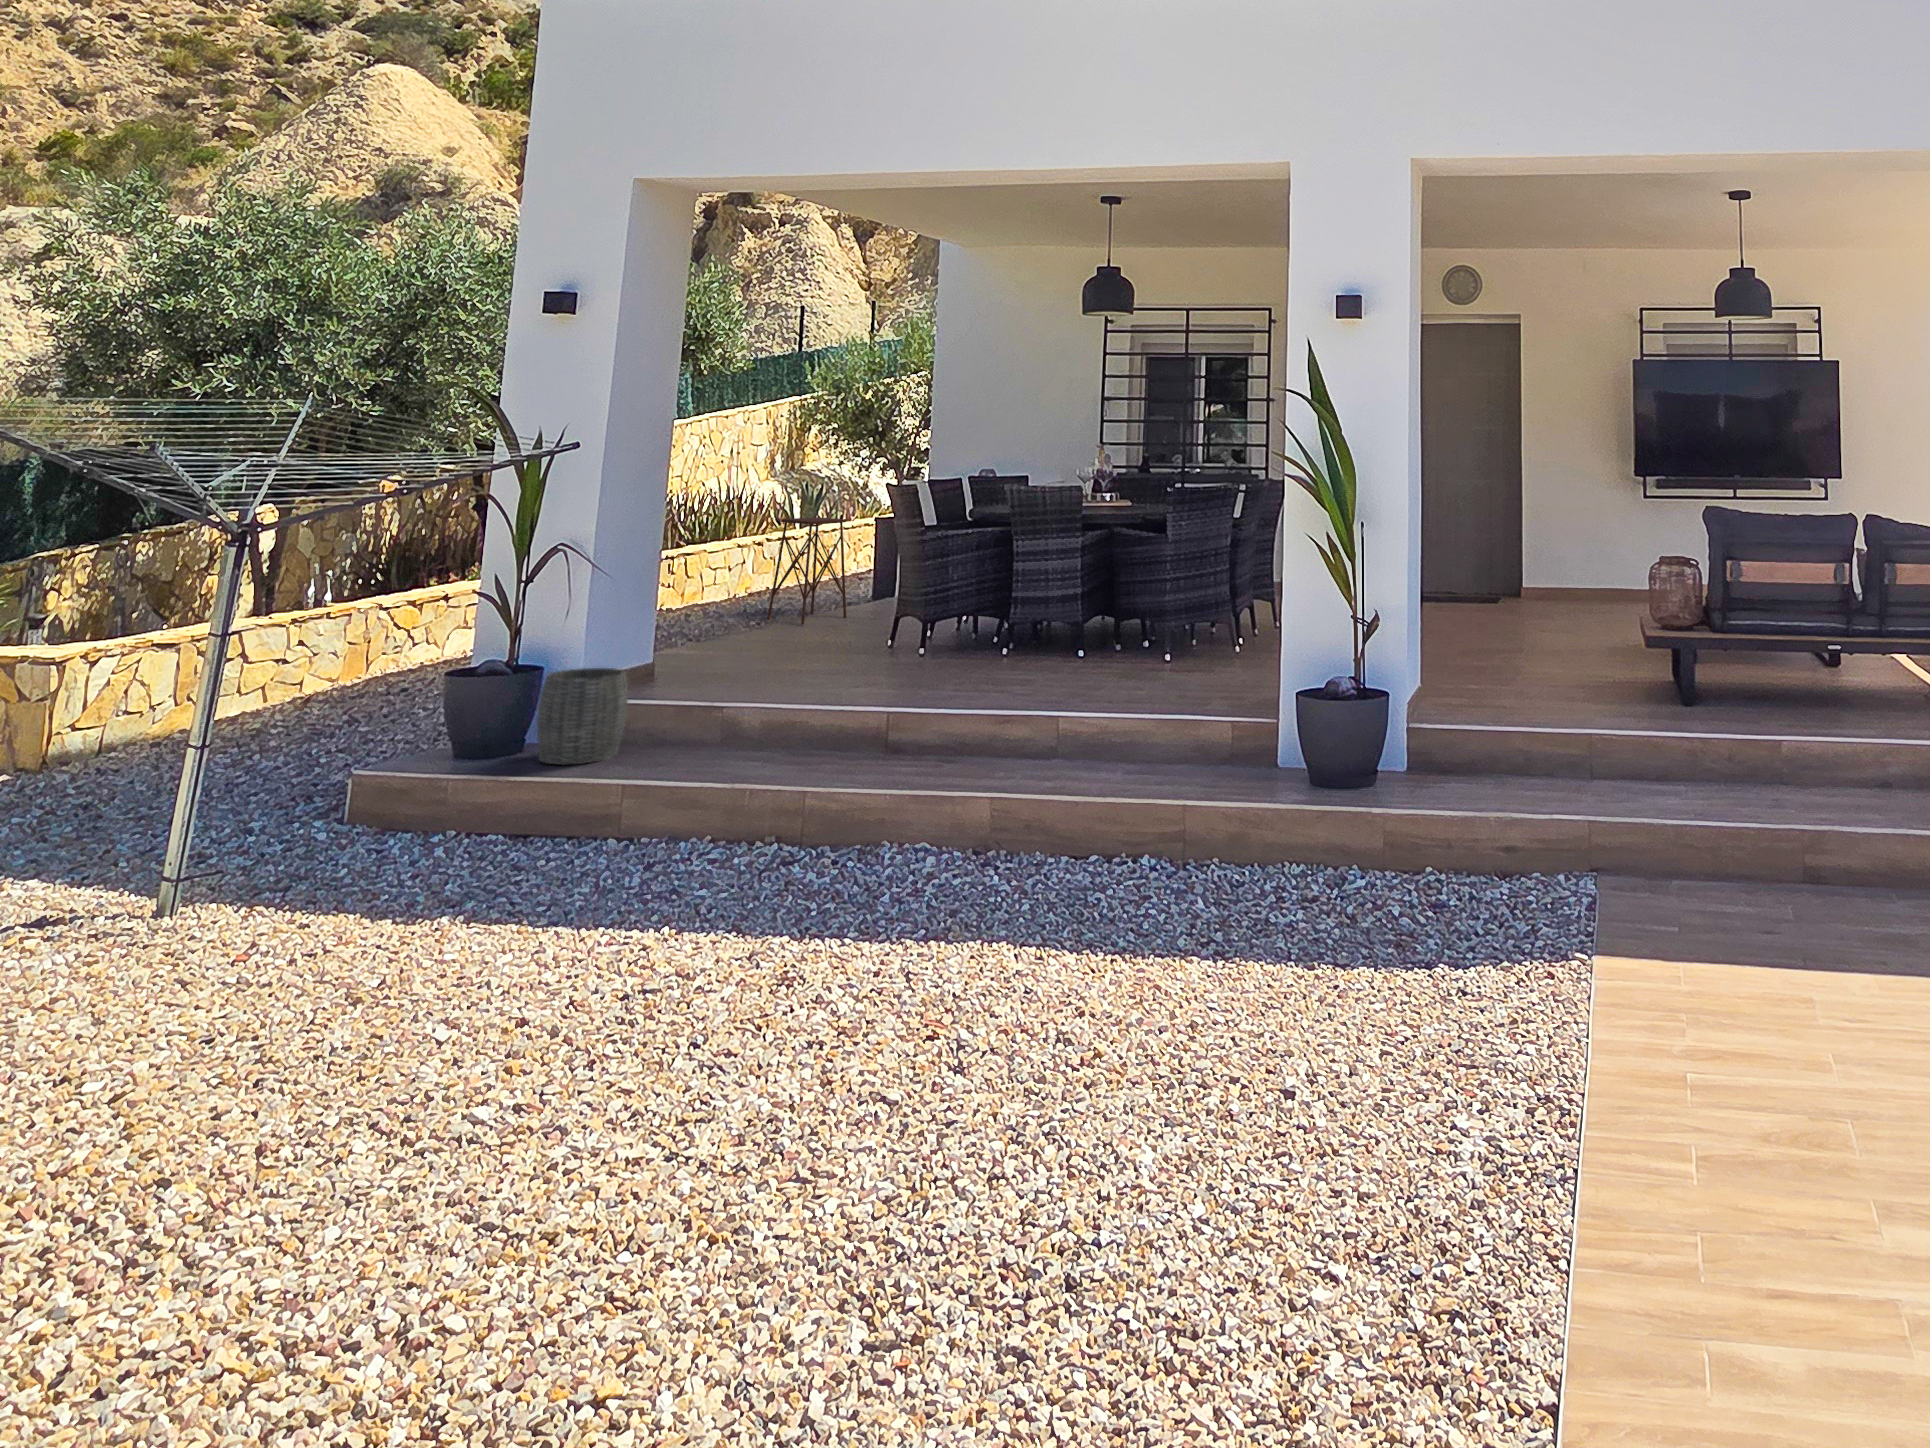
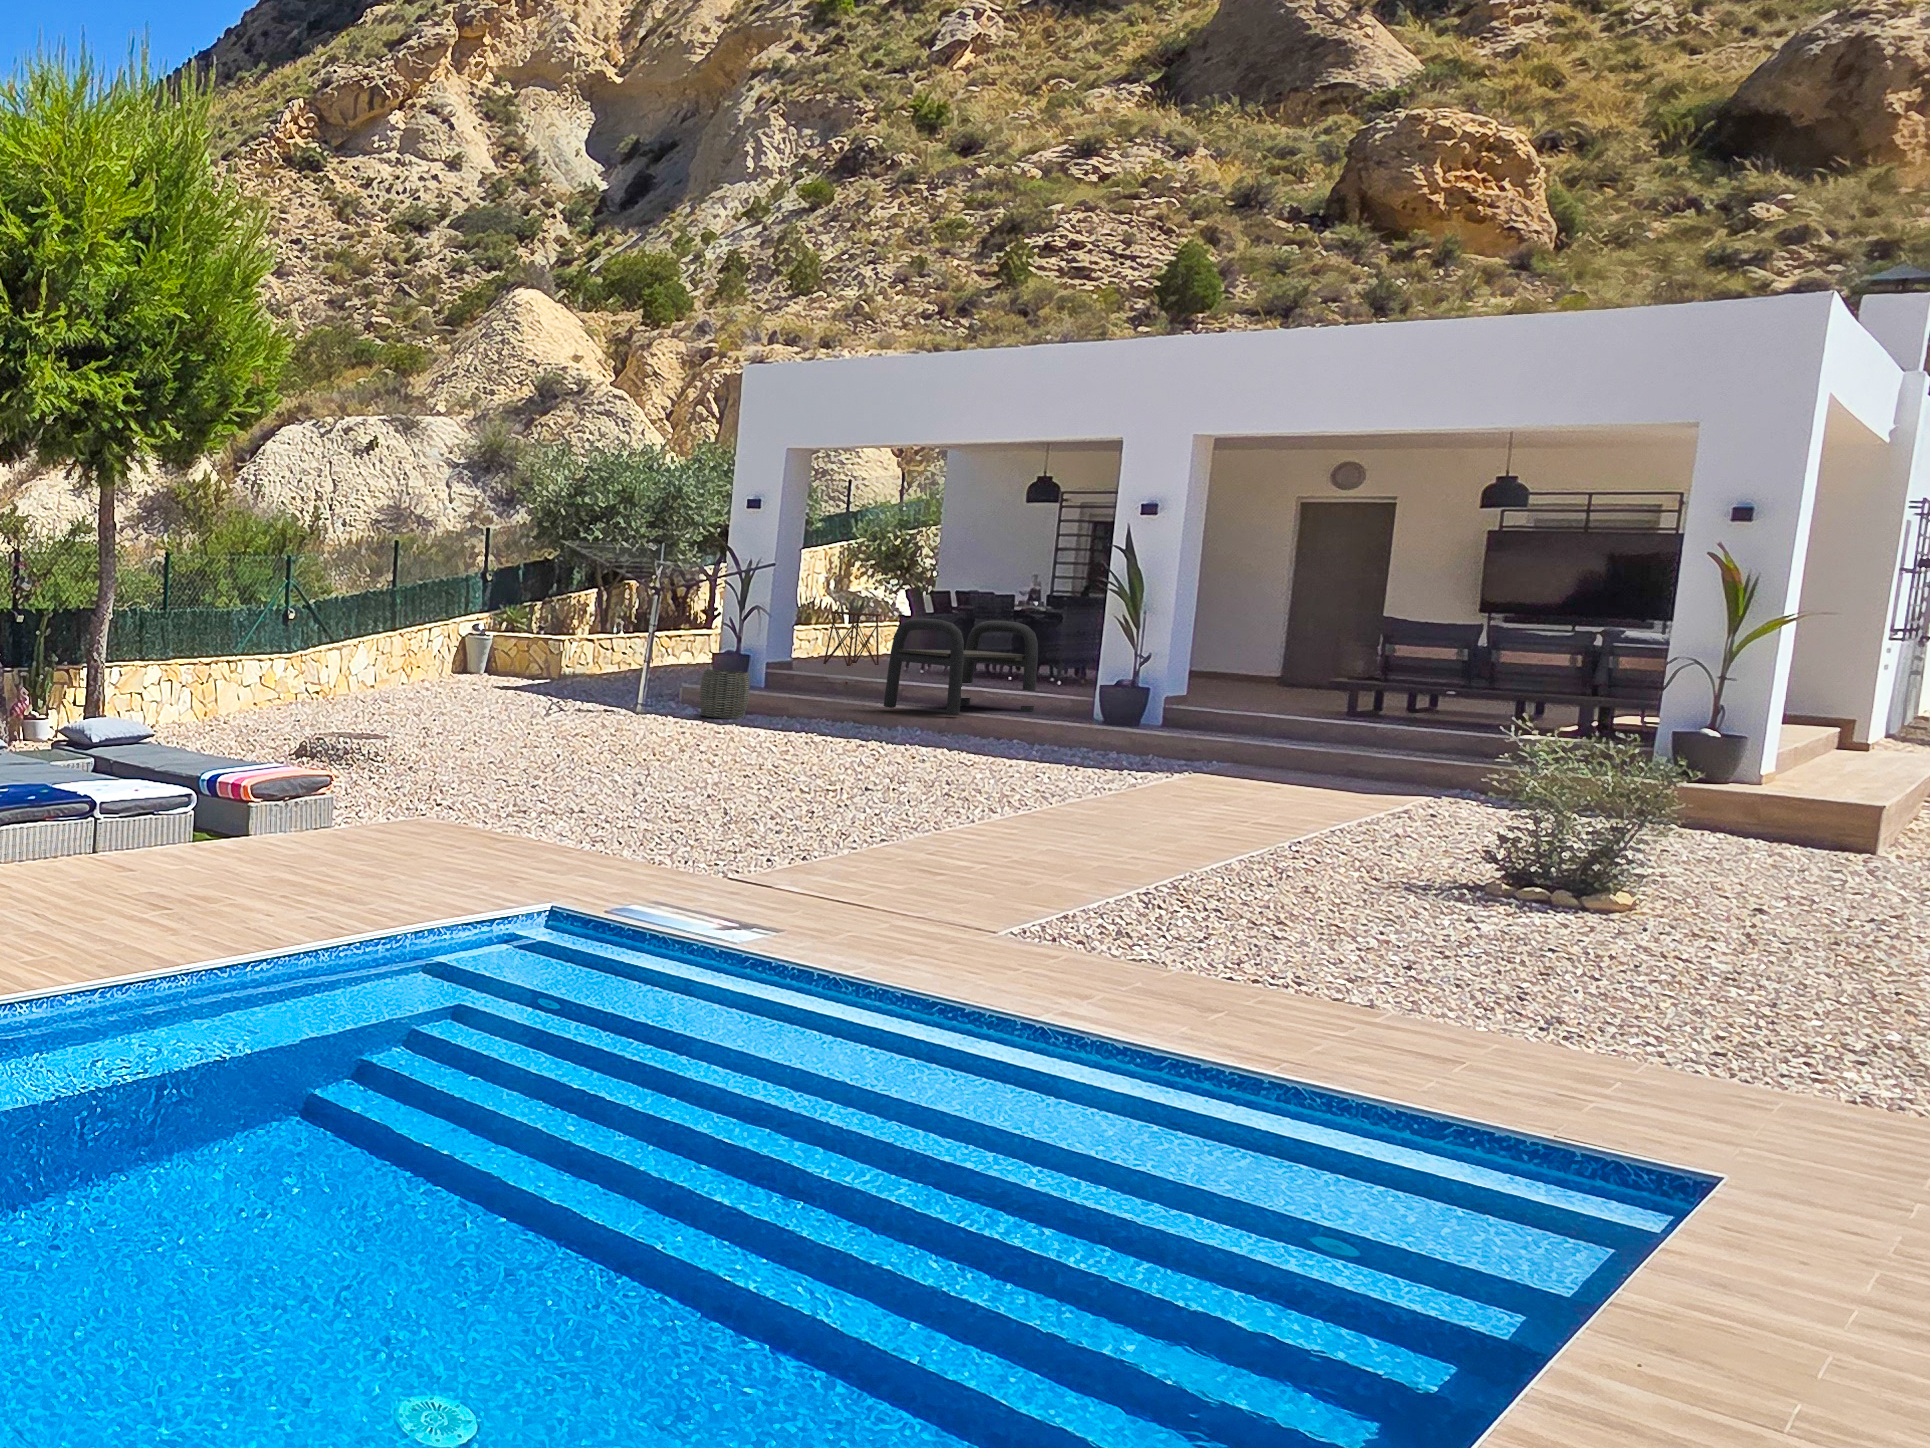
bench: none [849,534,1048,693] -> present [884,618,1038,716]

